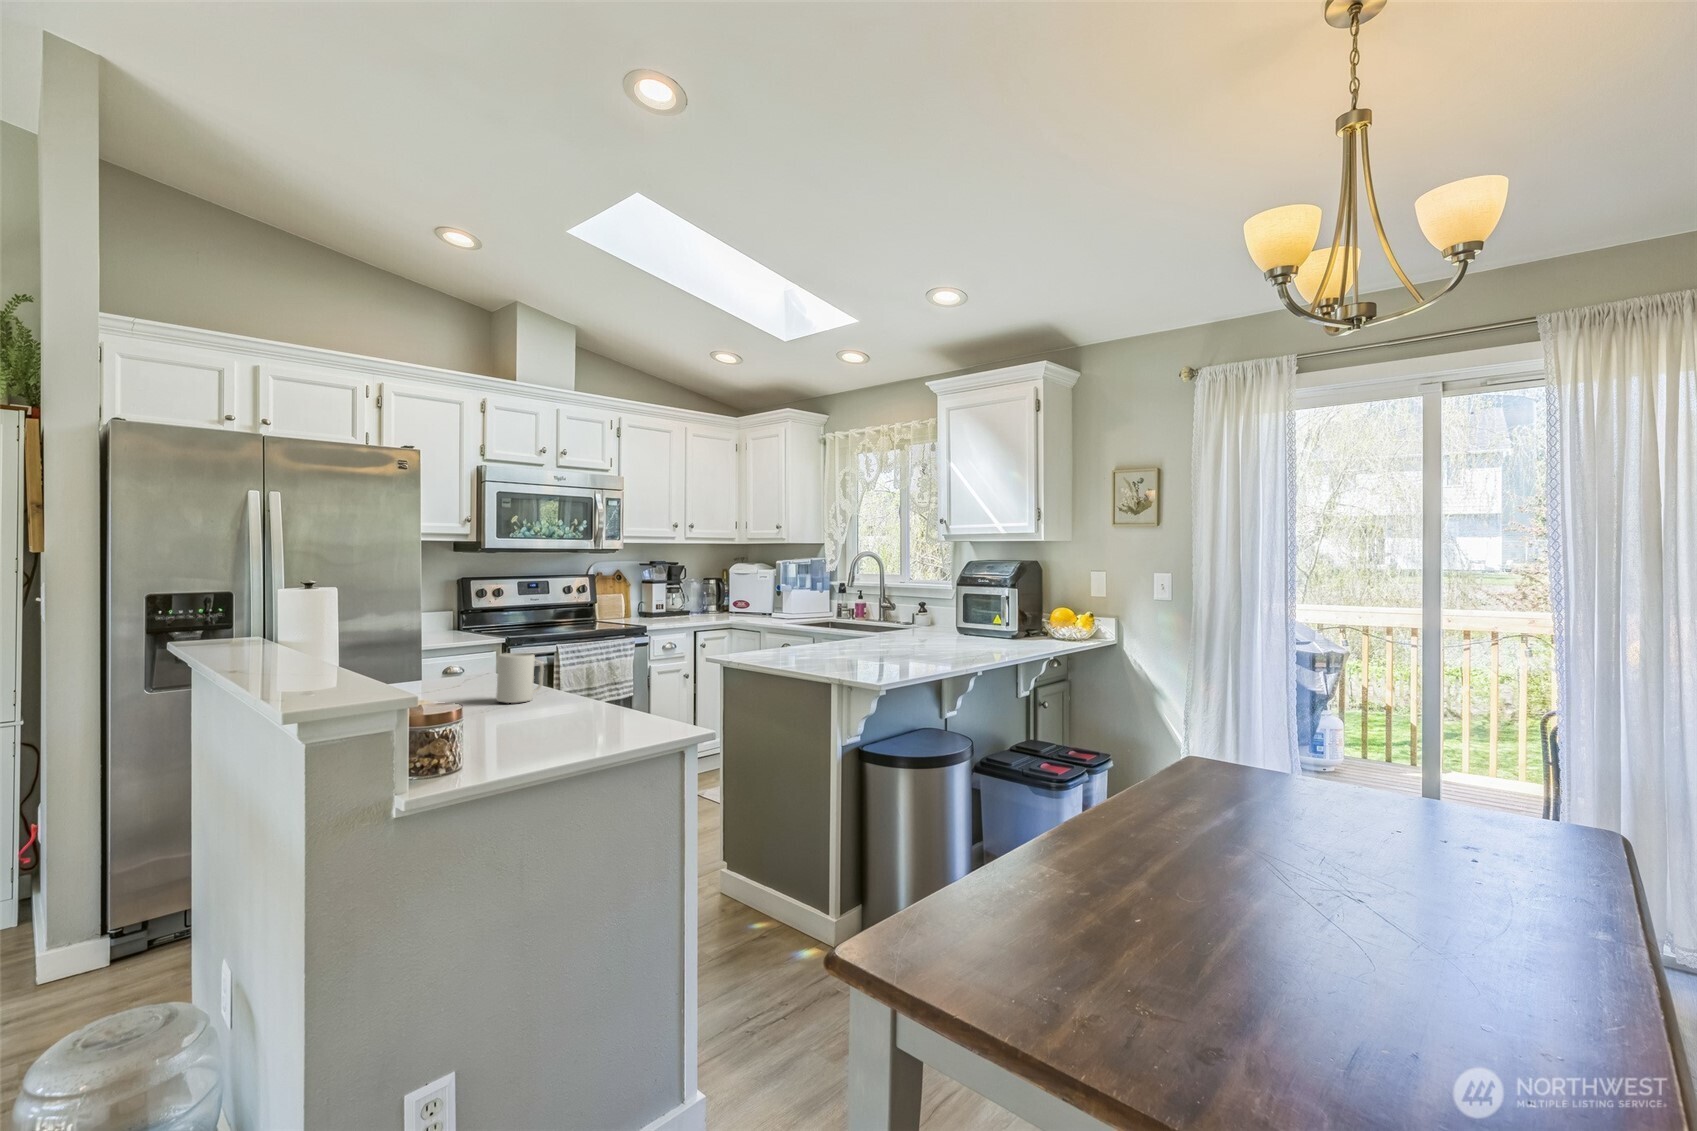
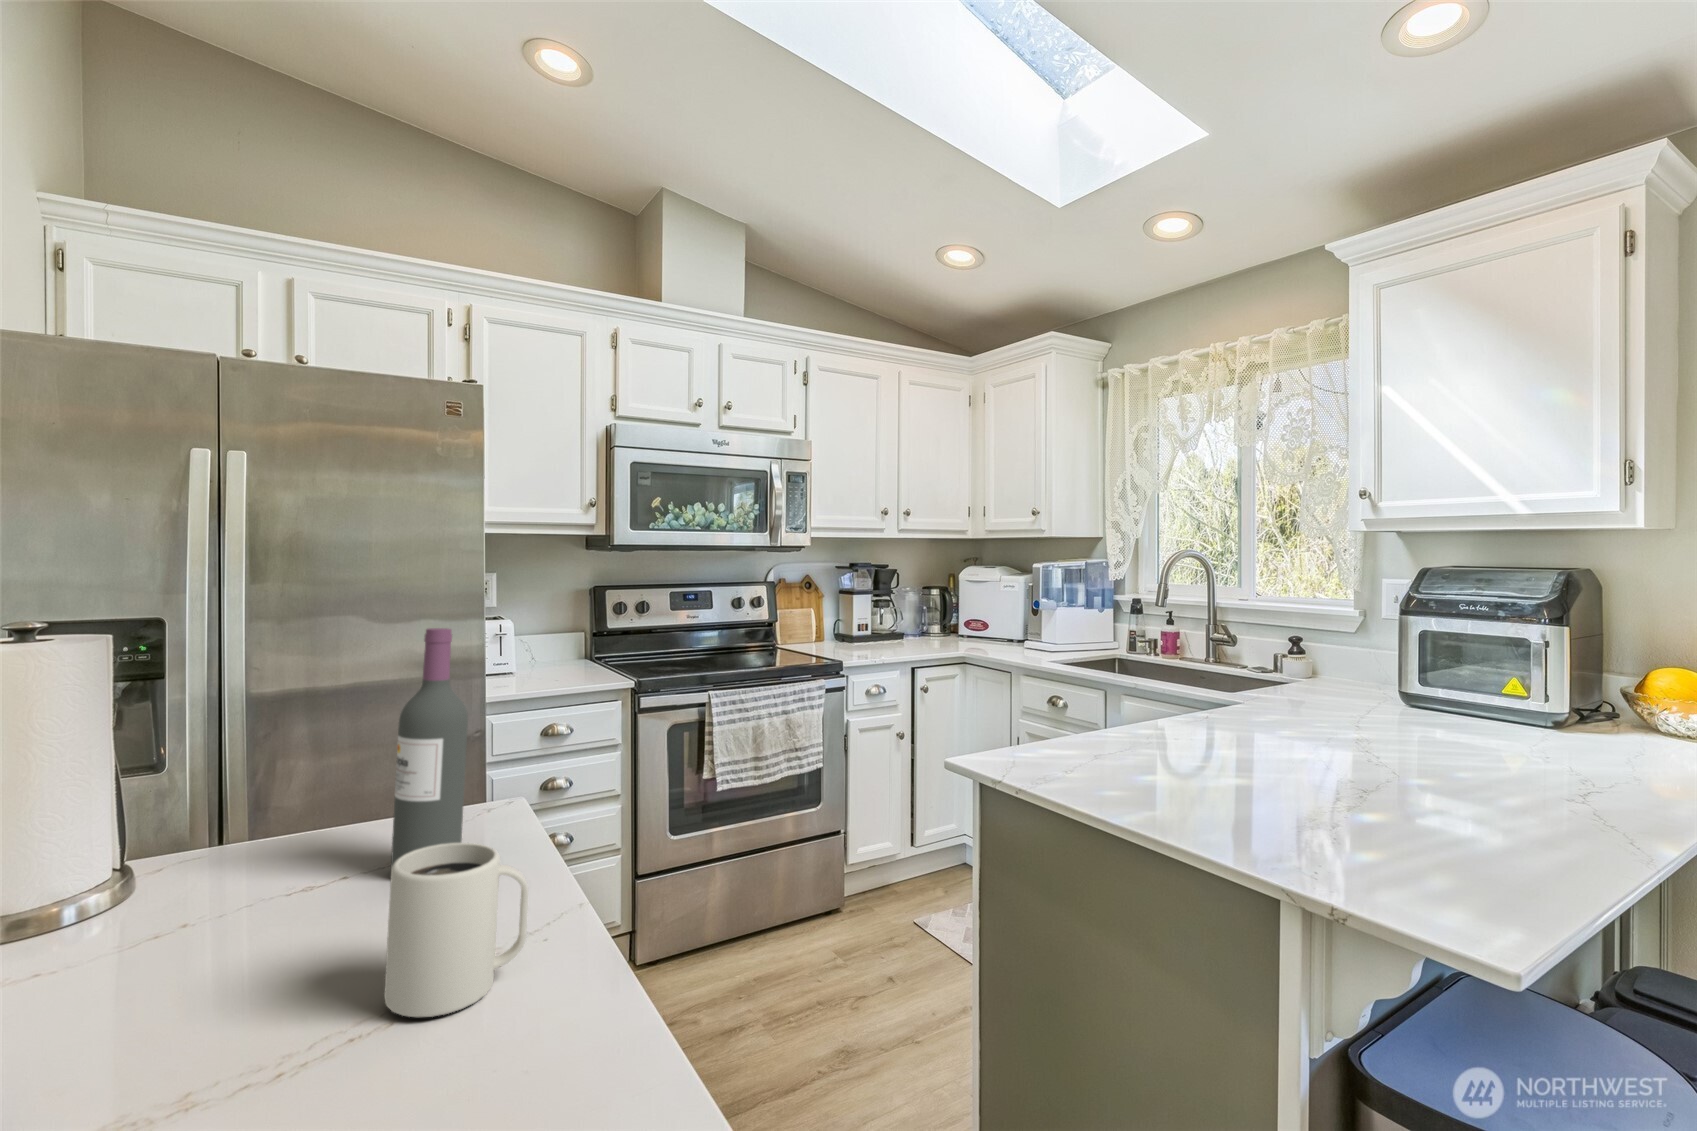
wine bottle: none [455,583,488,687] -> present [391,628,468,867]

